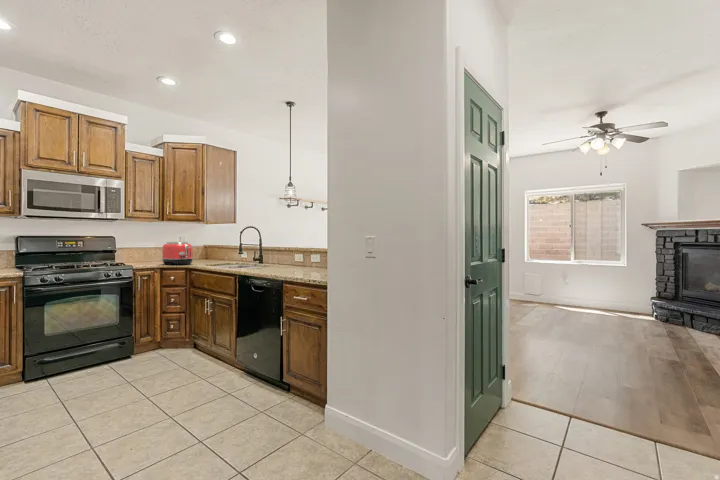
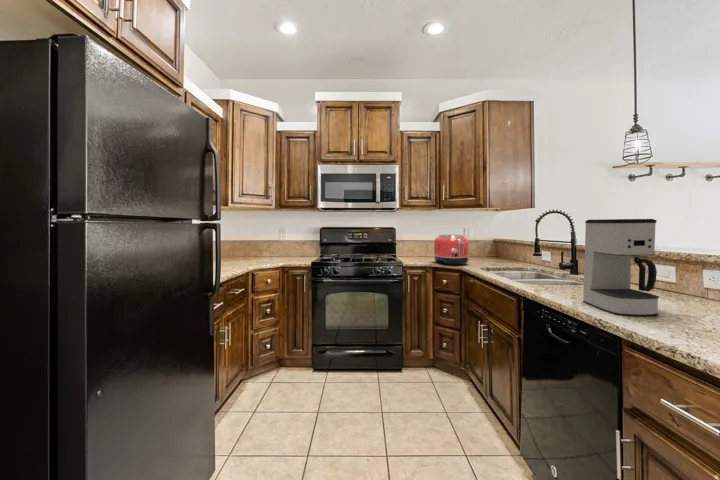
coffee maker: none [264,230,292,273] -> present [583,219,659,316]

